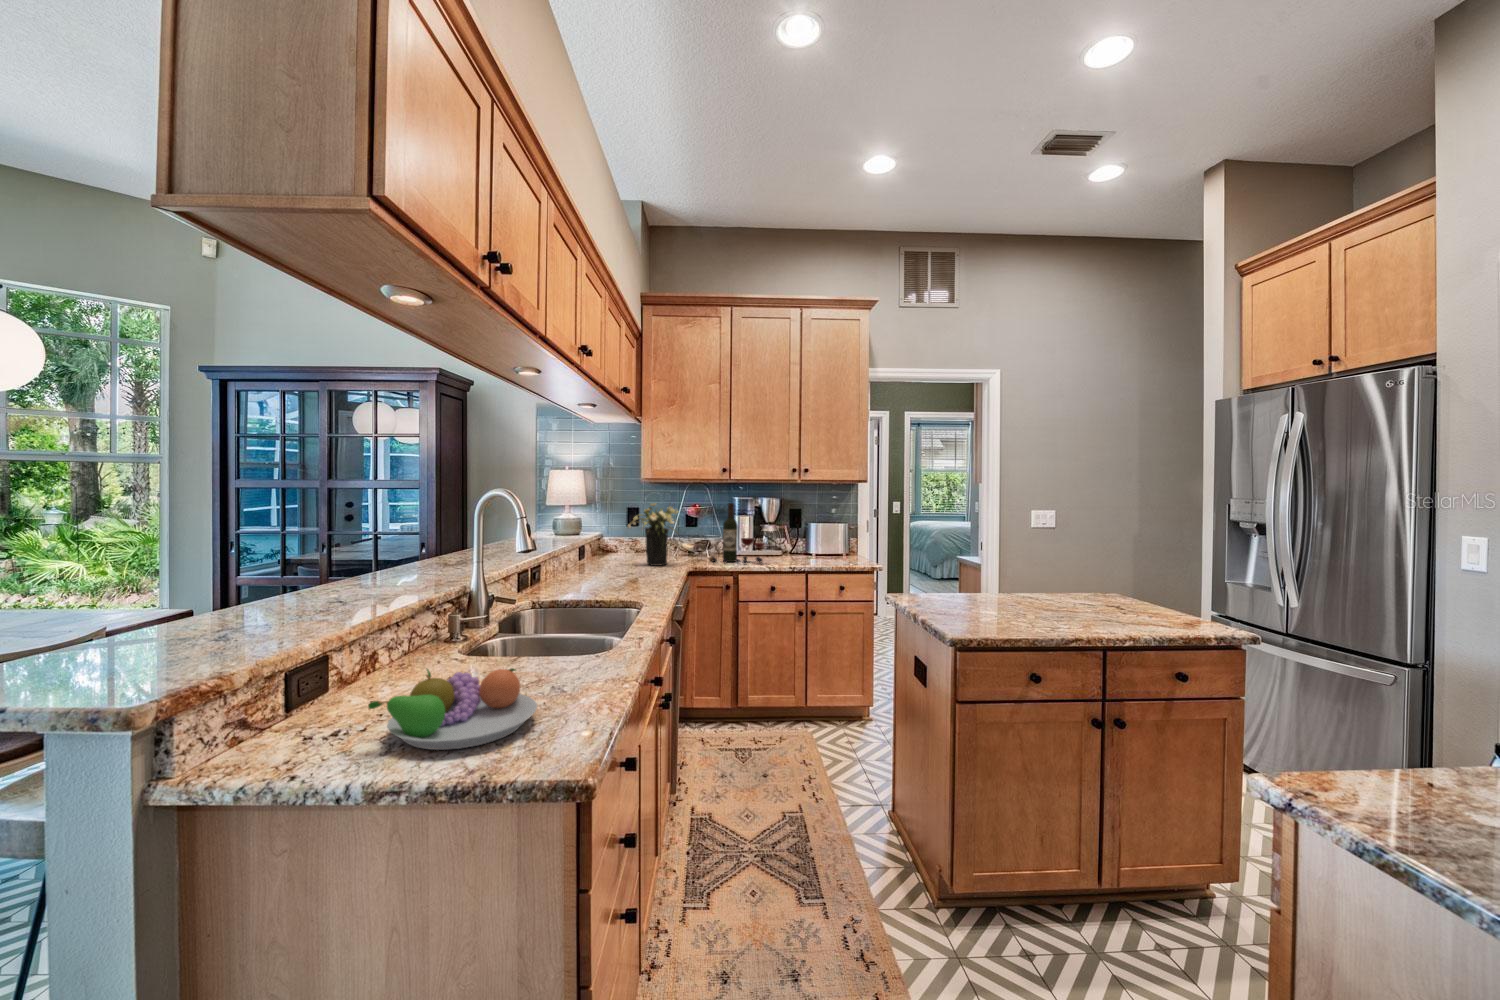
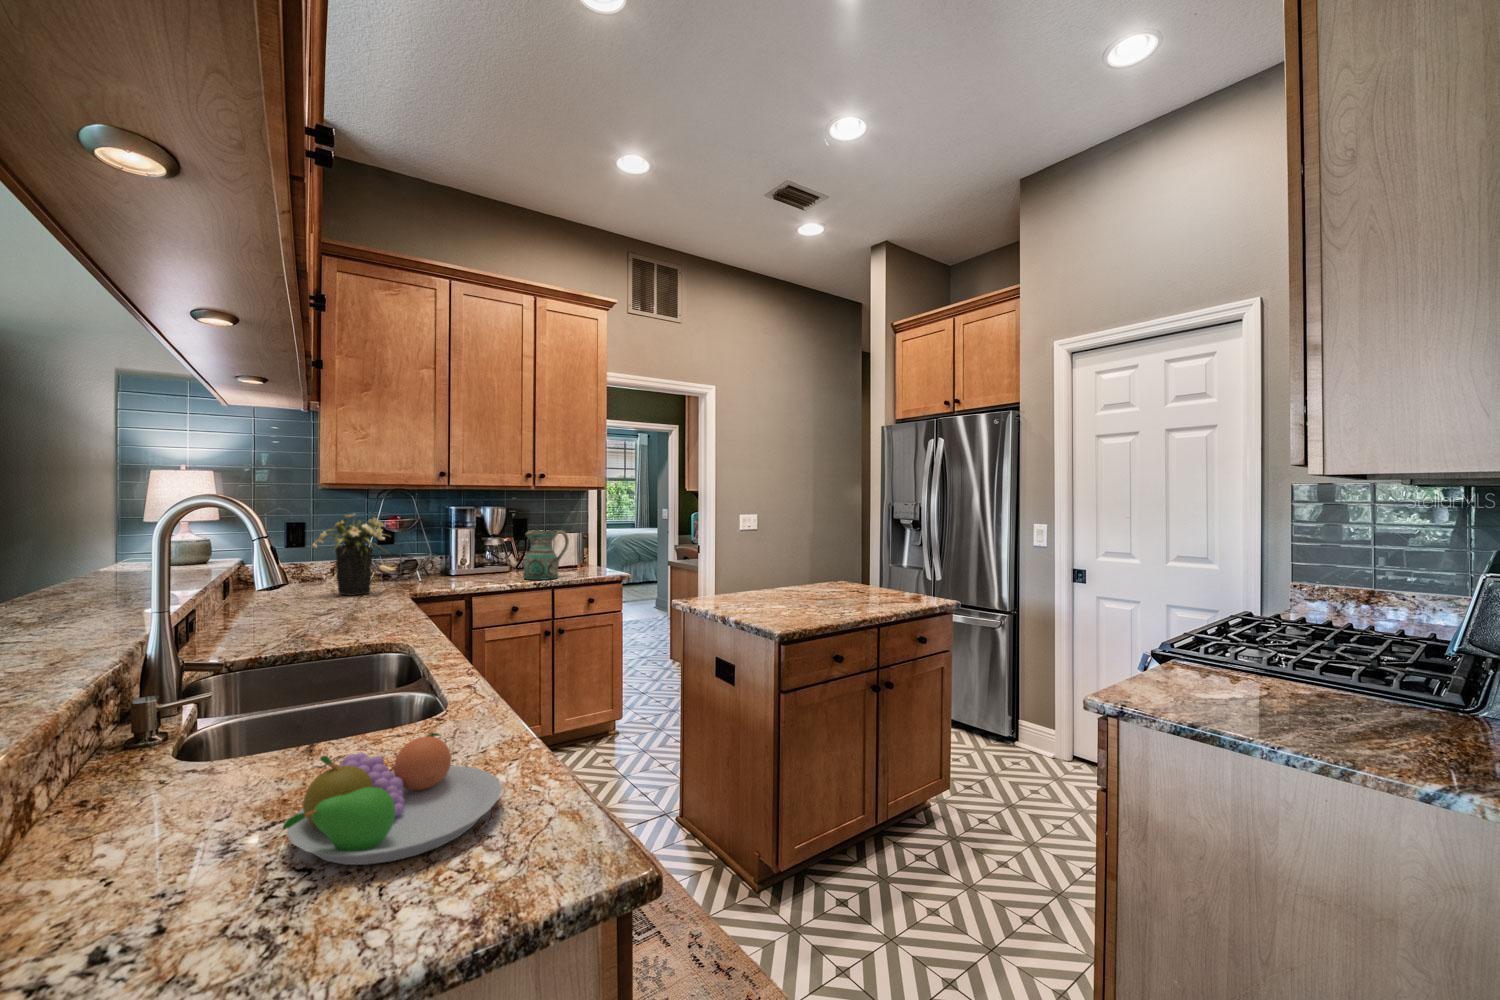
wine bottle: present [709,503,764,564] -> none [422,512,502,585]
ceramic pitcher: none [787,521,828,565] -> present [523,530,569,580]

